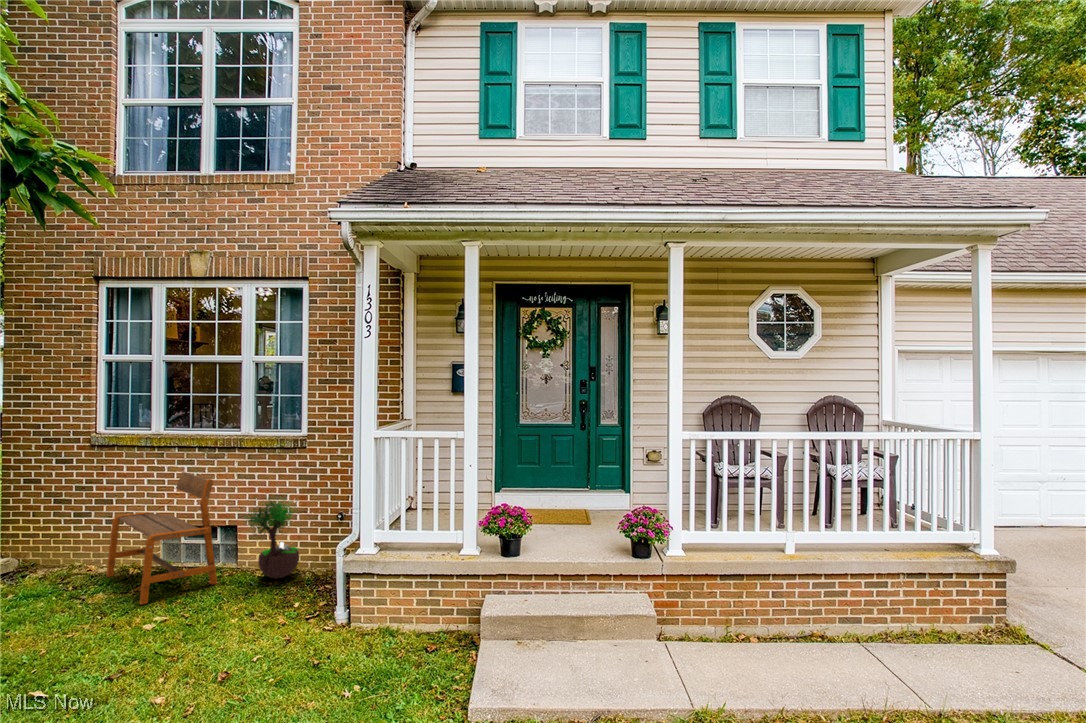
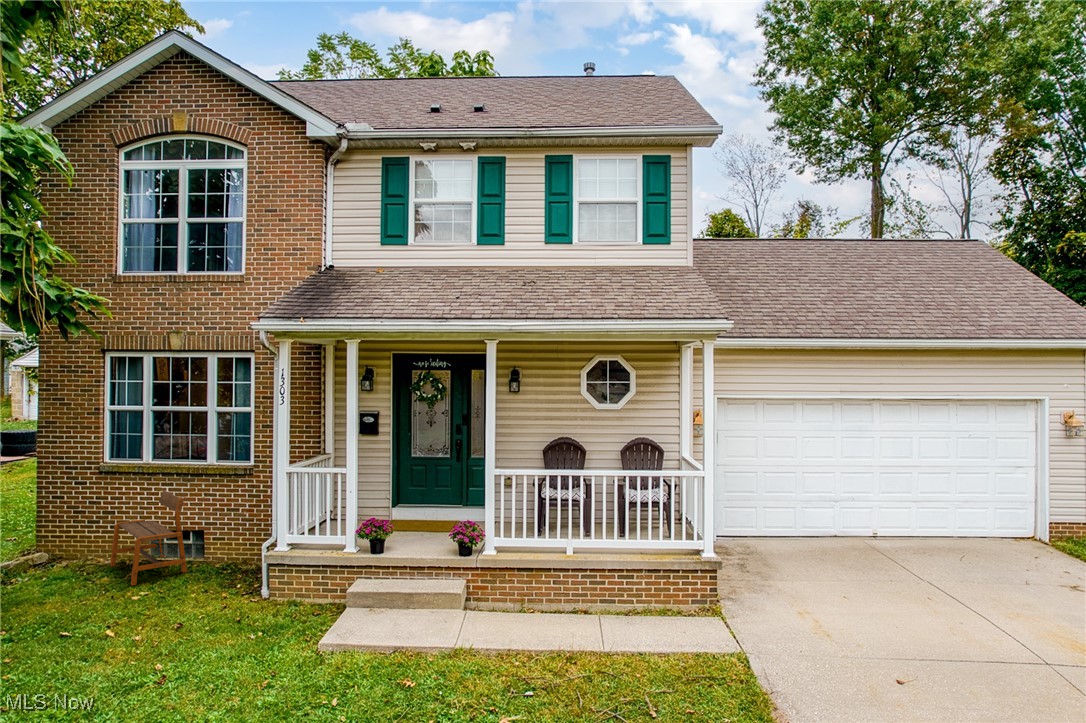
potted tree: present [245,498,299,578] -> none [203,507,247,569]

